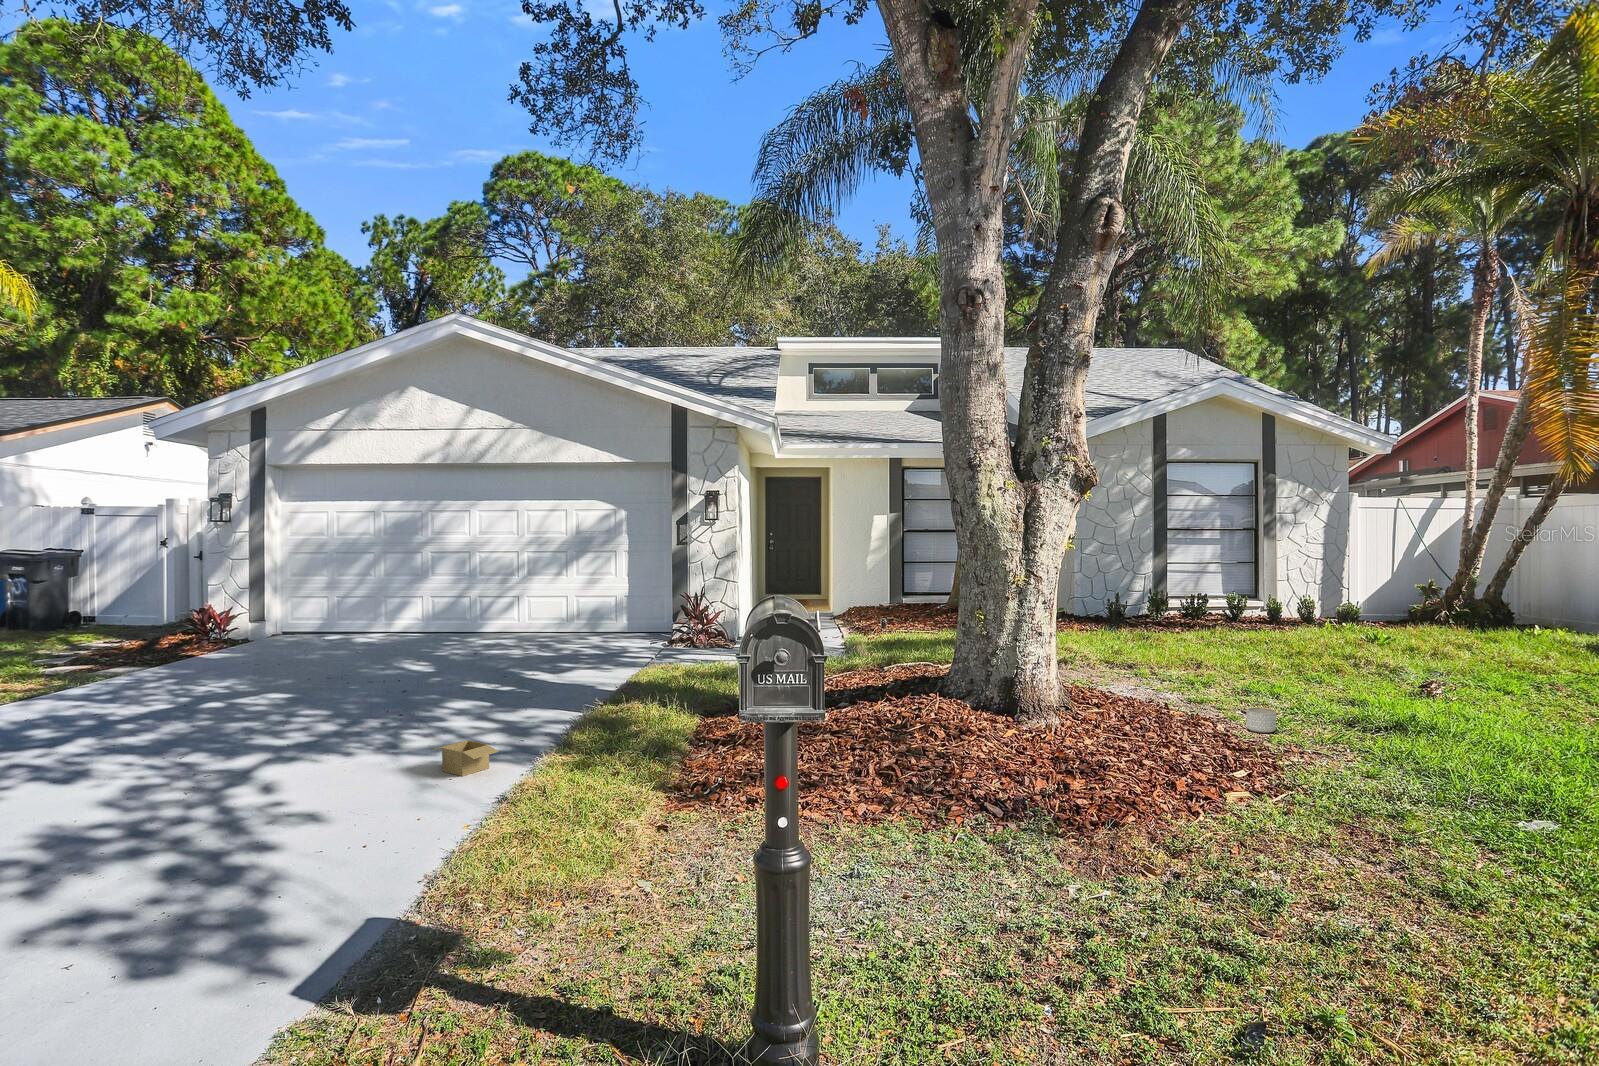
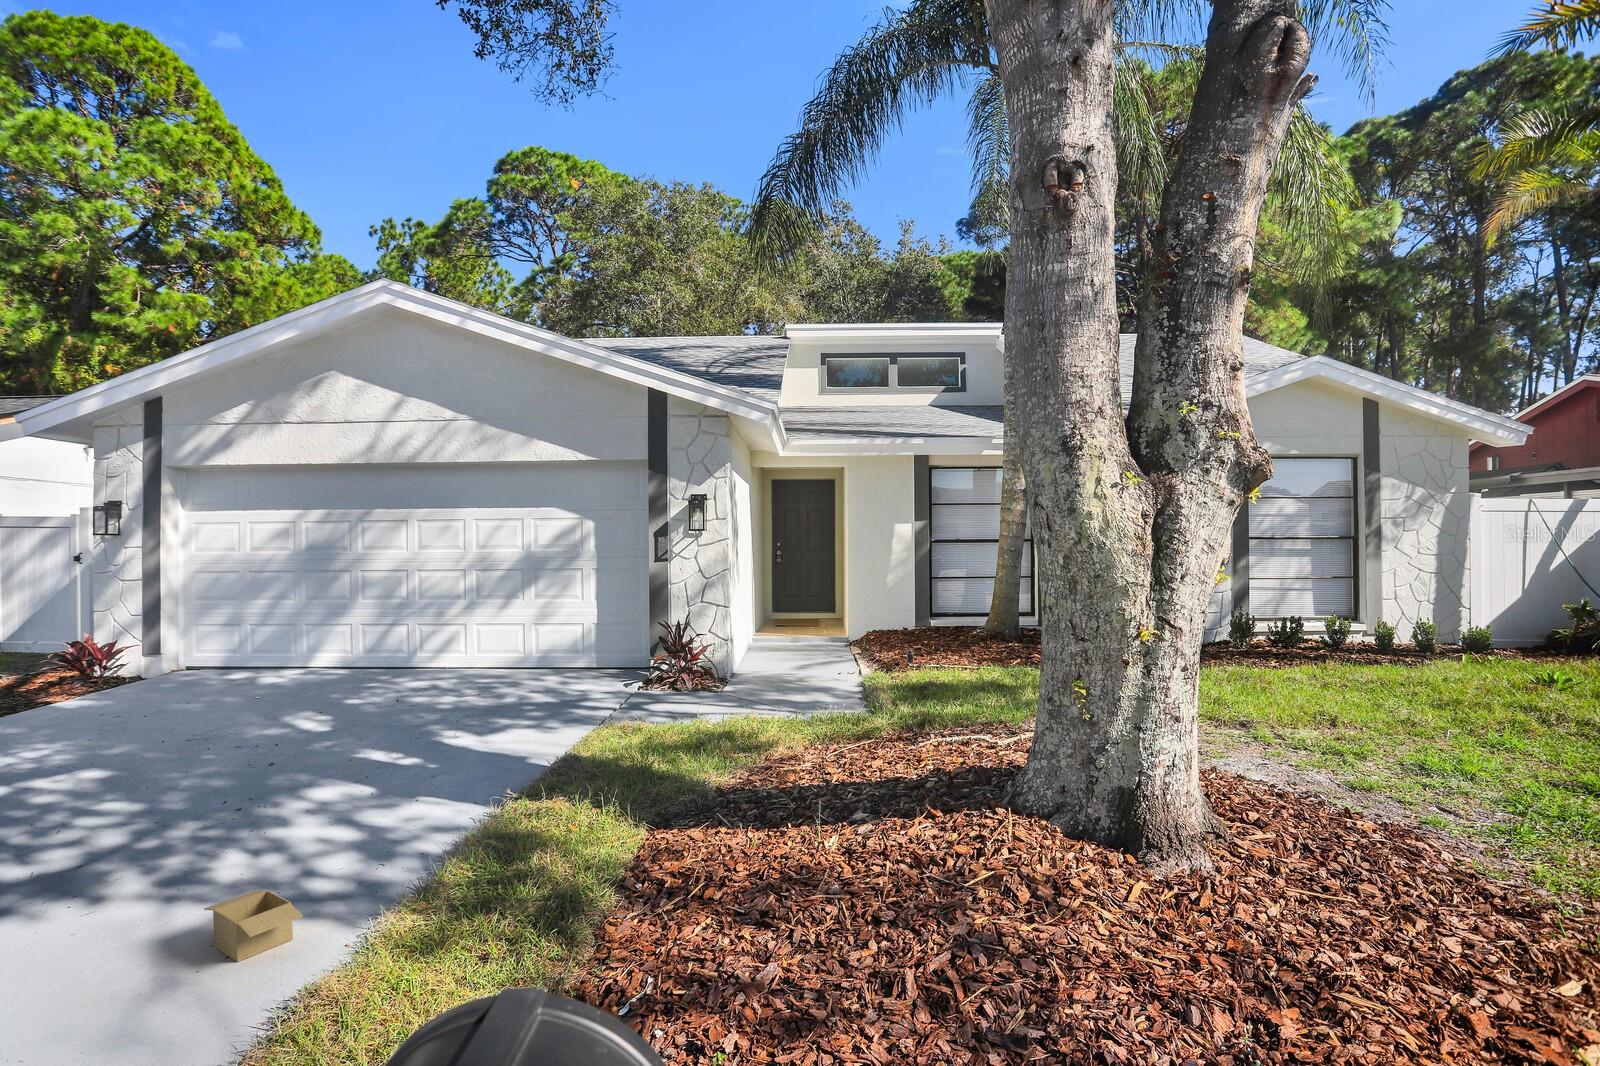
planter: present [1246,708,1276,733] -> none [1479,818,1531,862]

